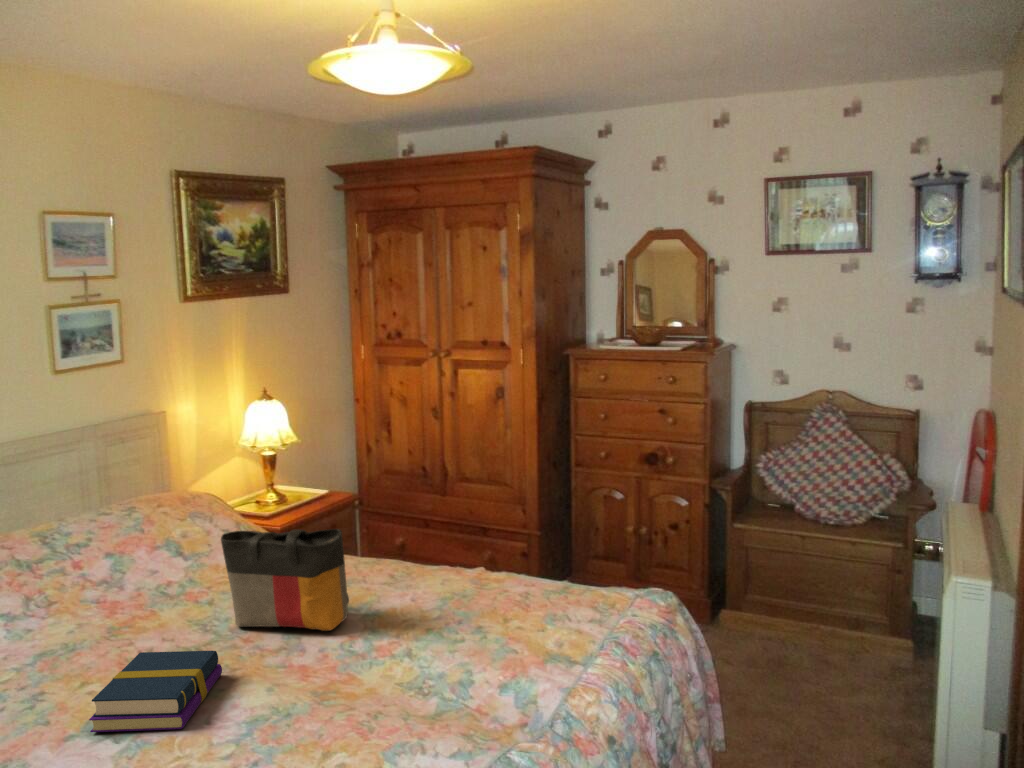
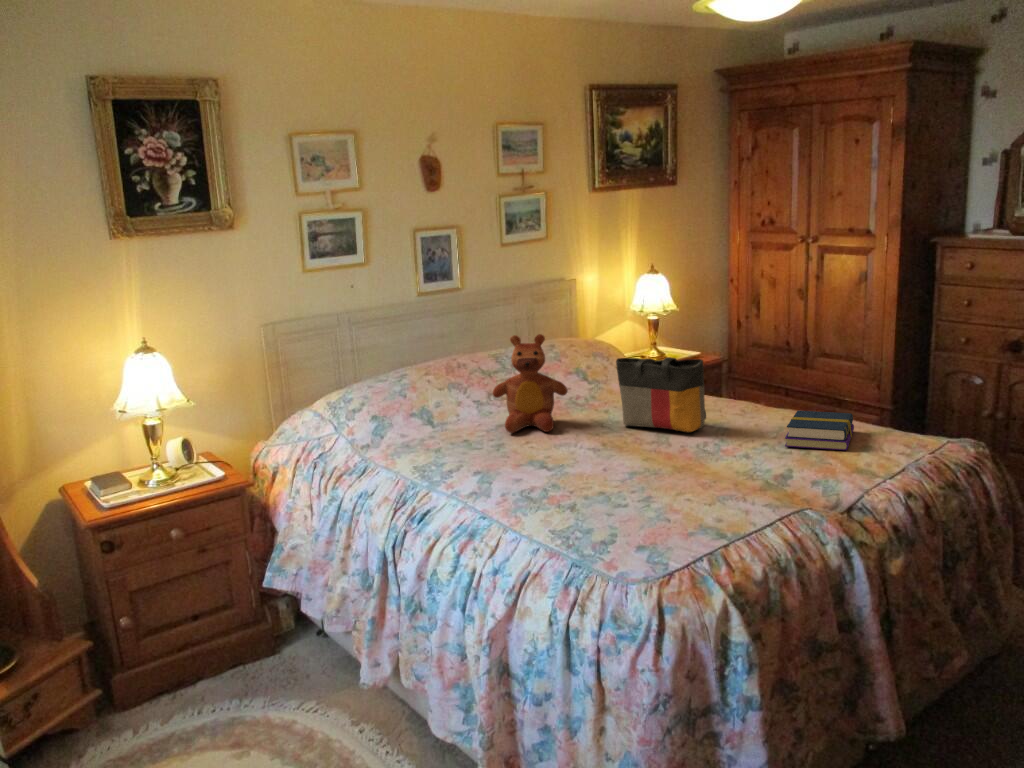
teddy bear: none [31,509,152,664] -> present [493,334,568,433]
book: present [89,651,222,732] -> present [785,411,854,450]

